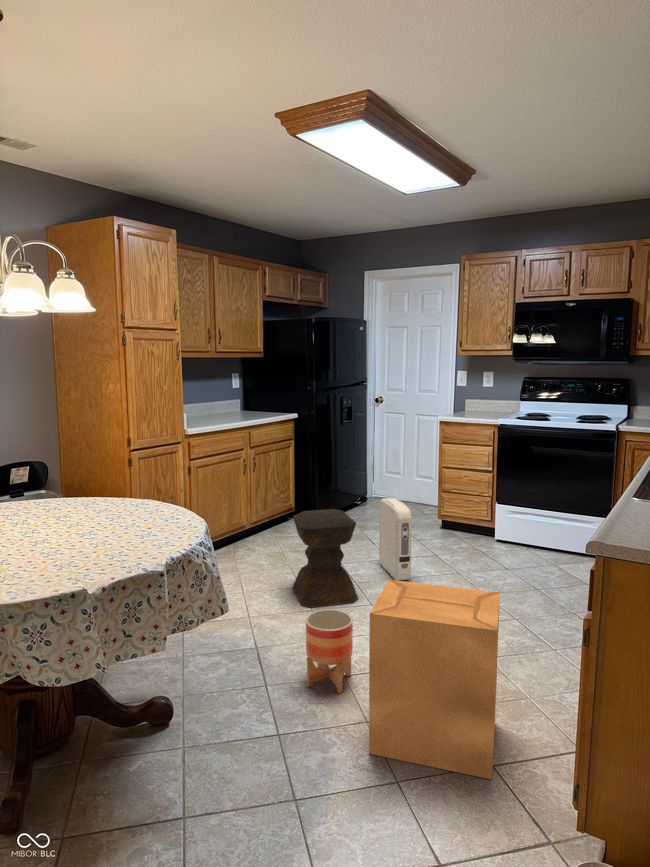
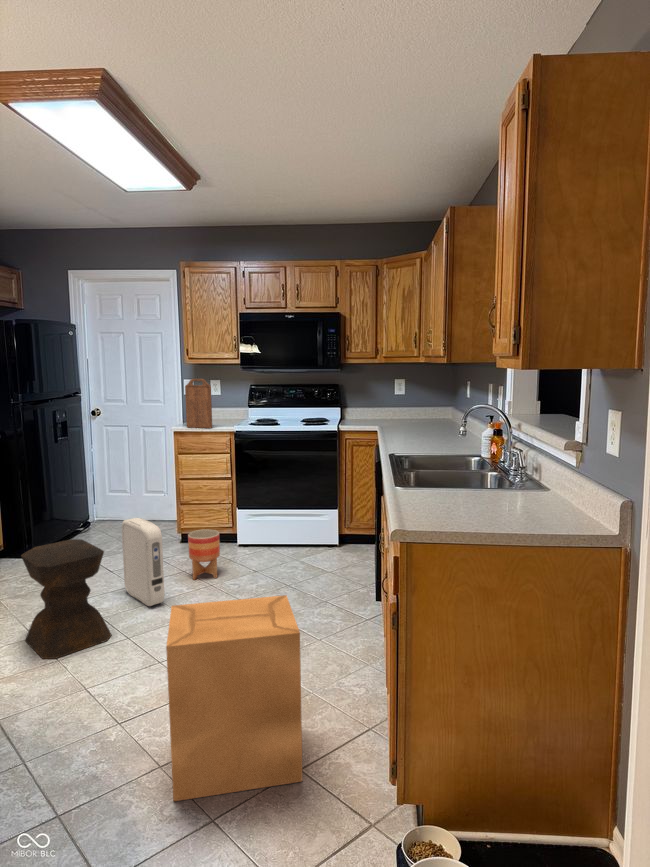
cutting board: none [454,370,479,420] -> present [185,379,212,428]
planter: present [306,609,353,693] -> present [188,529,220,580]

